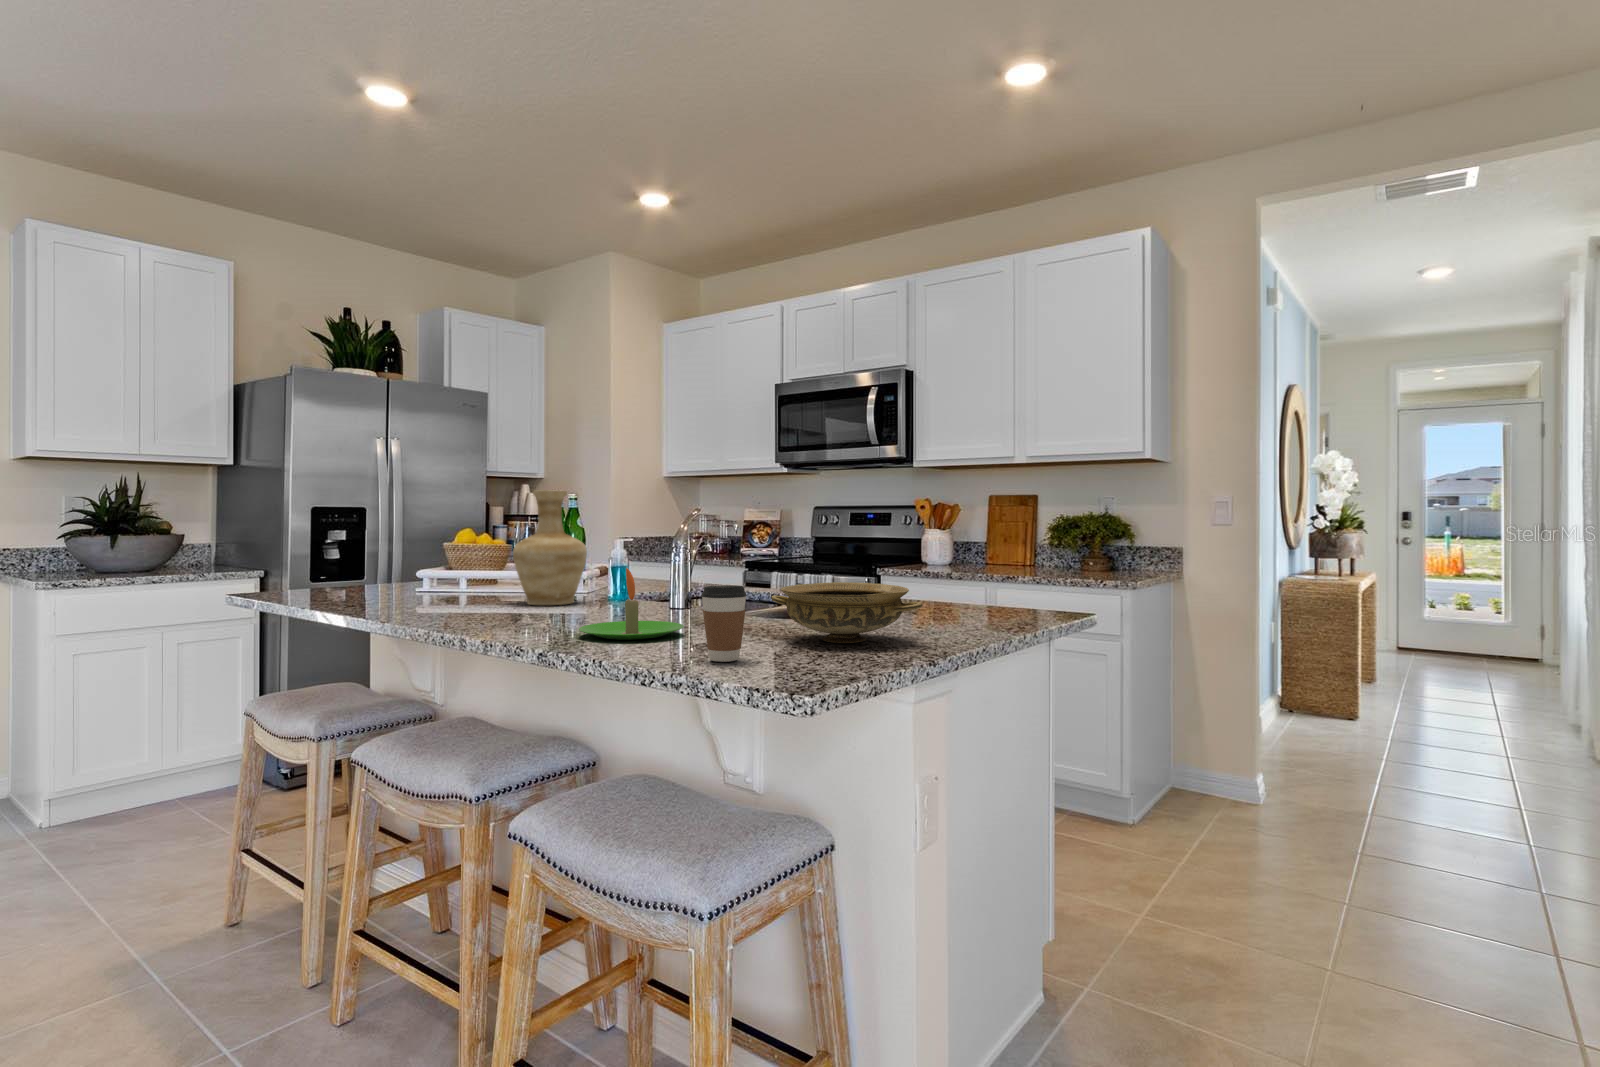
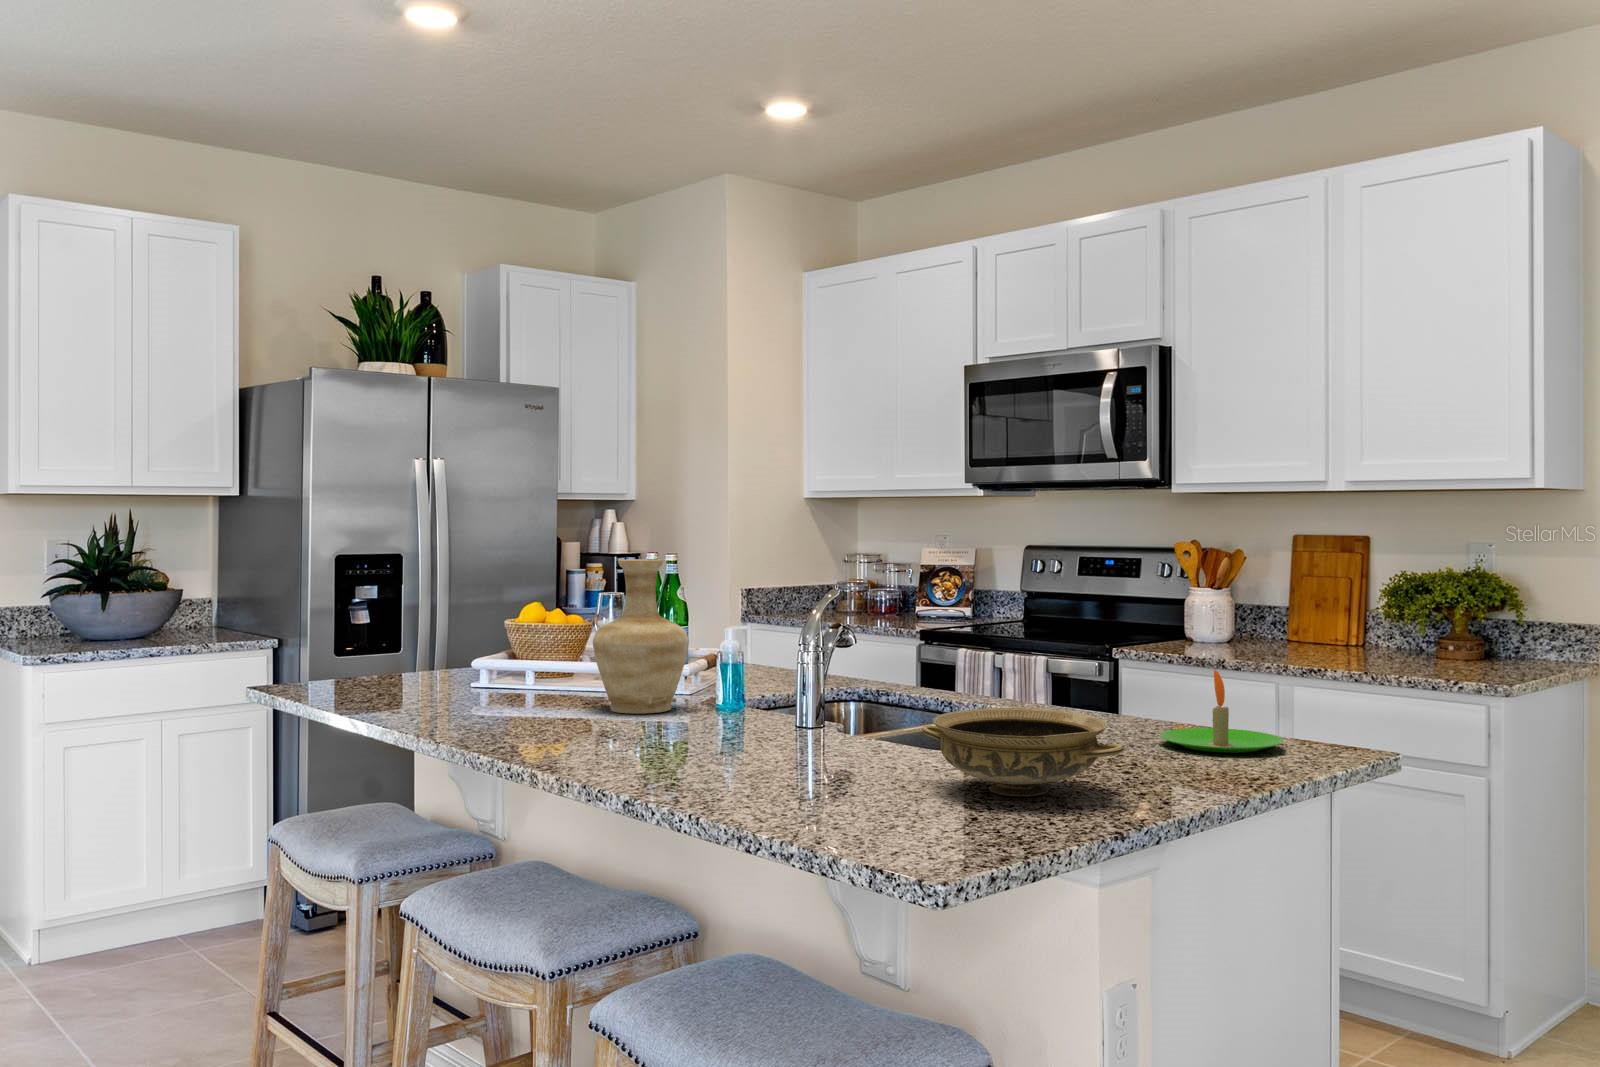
candle: present [579,568,684,640] -> present [1160,670,1284,753]
coffee cup: present [701,585,747,662] -> none [821,724,880,825]

